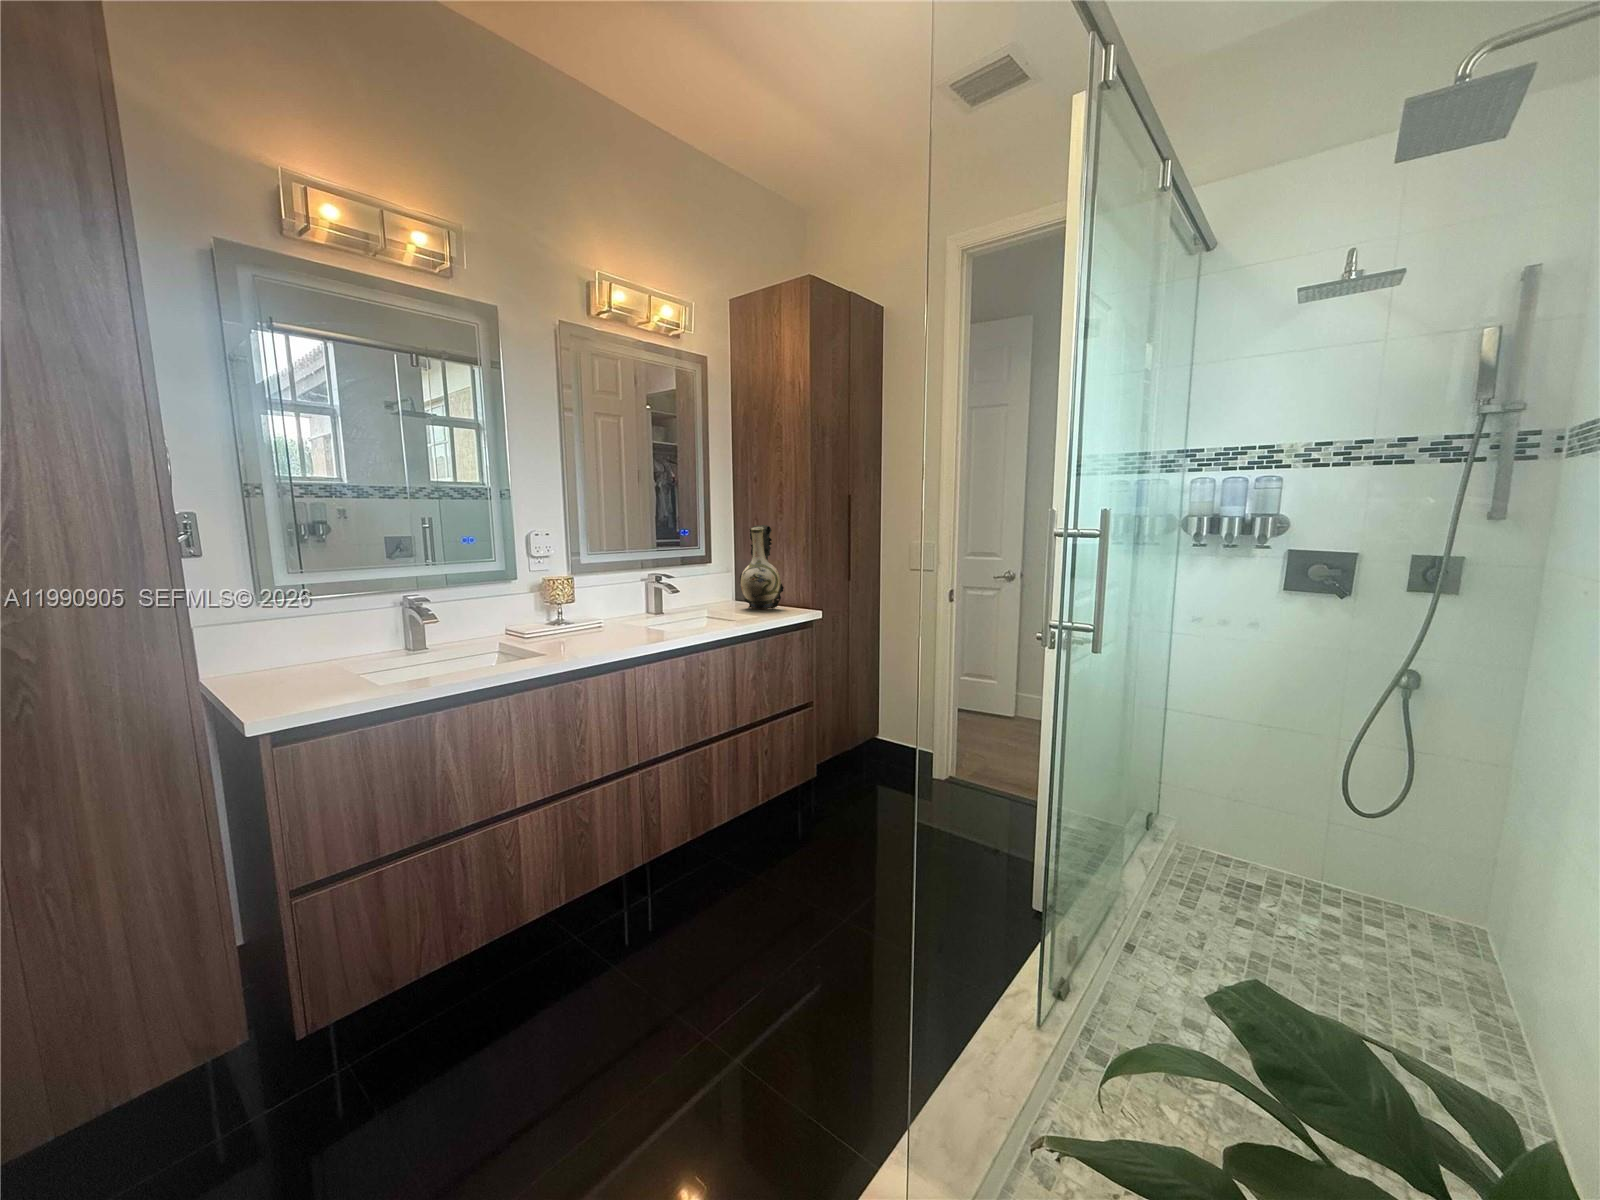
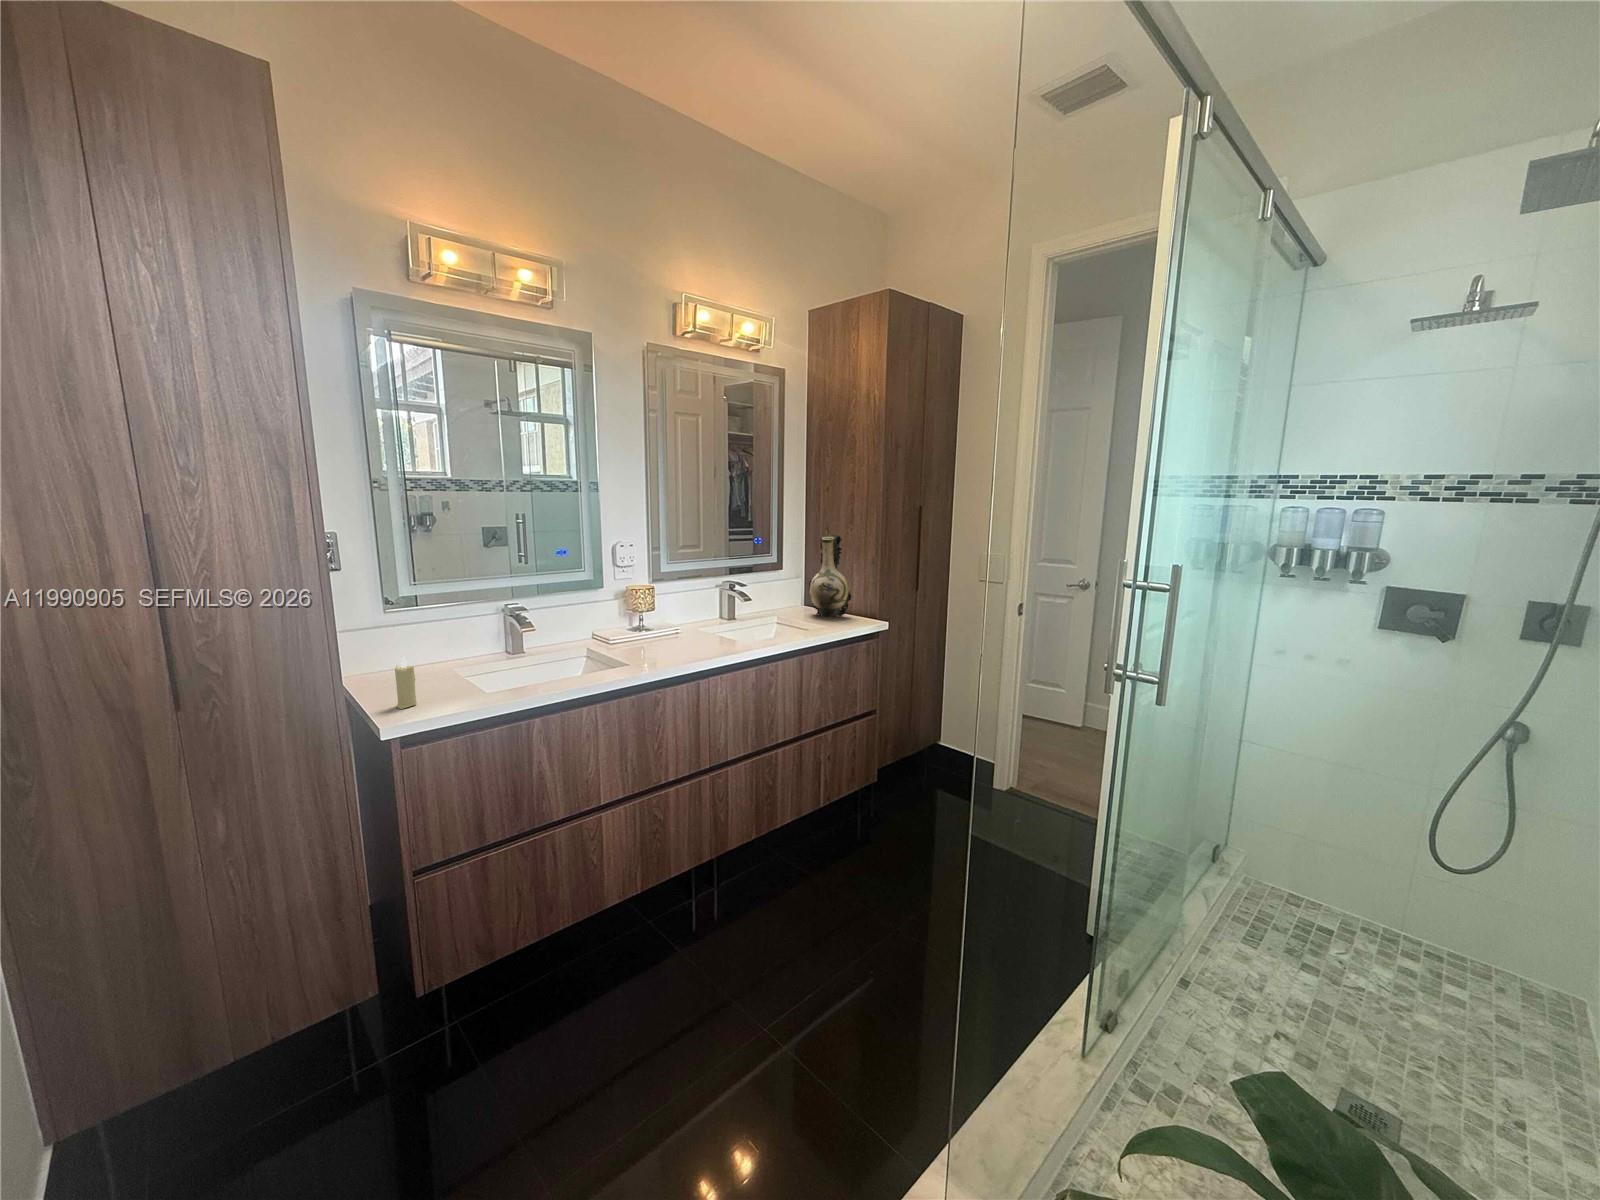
candle: none [264,641,292,703] -> present [395,655,417,709]

